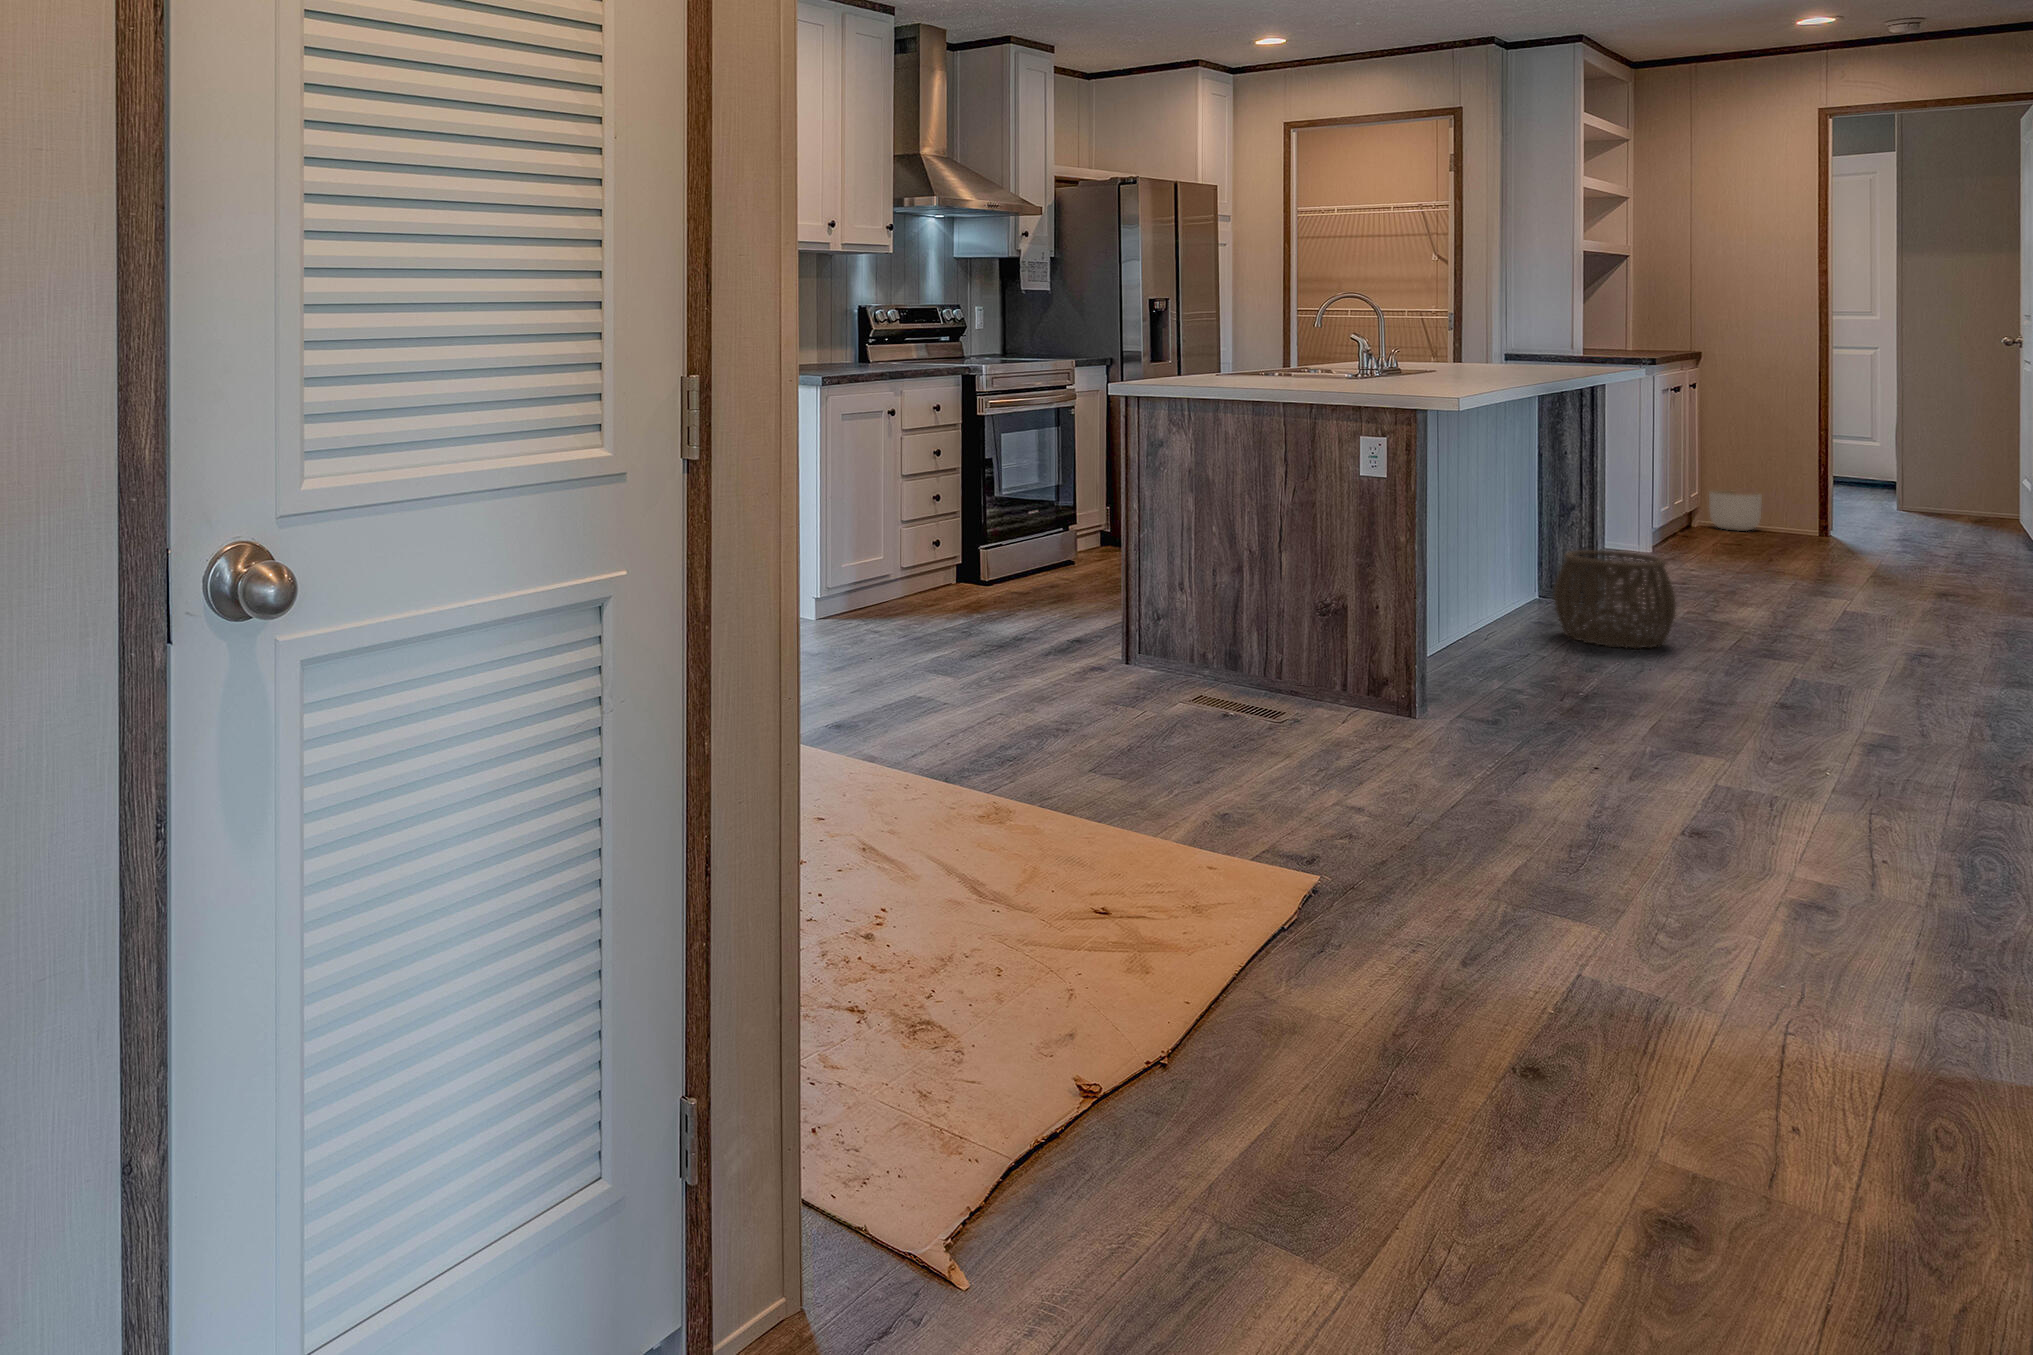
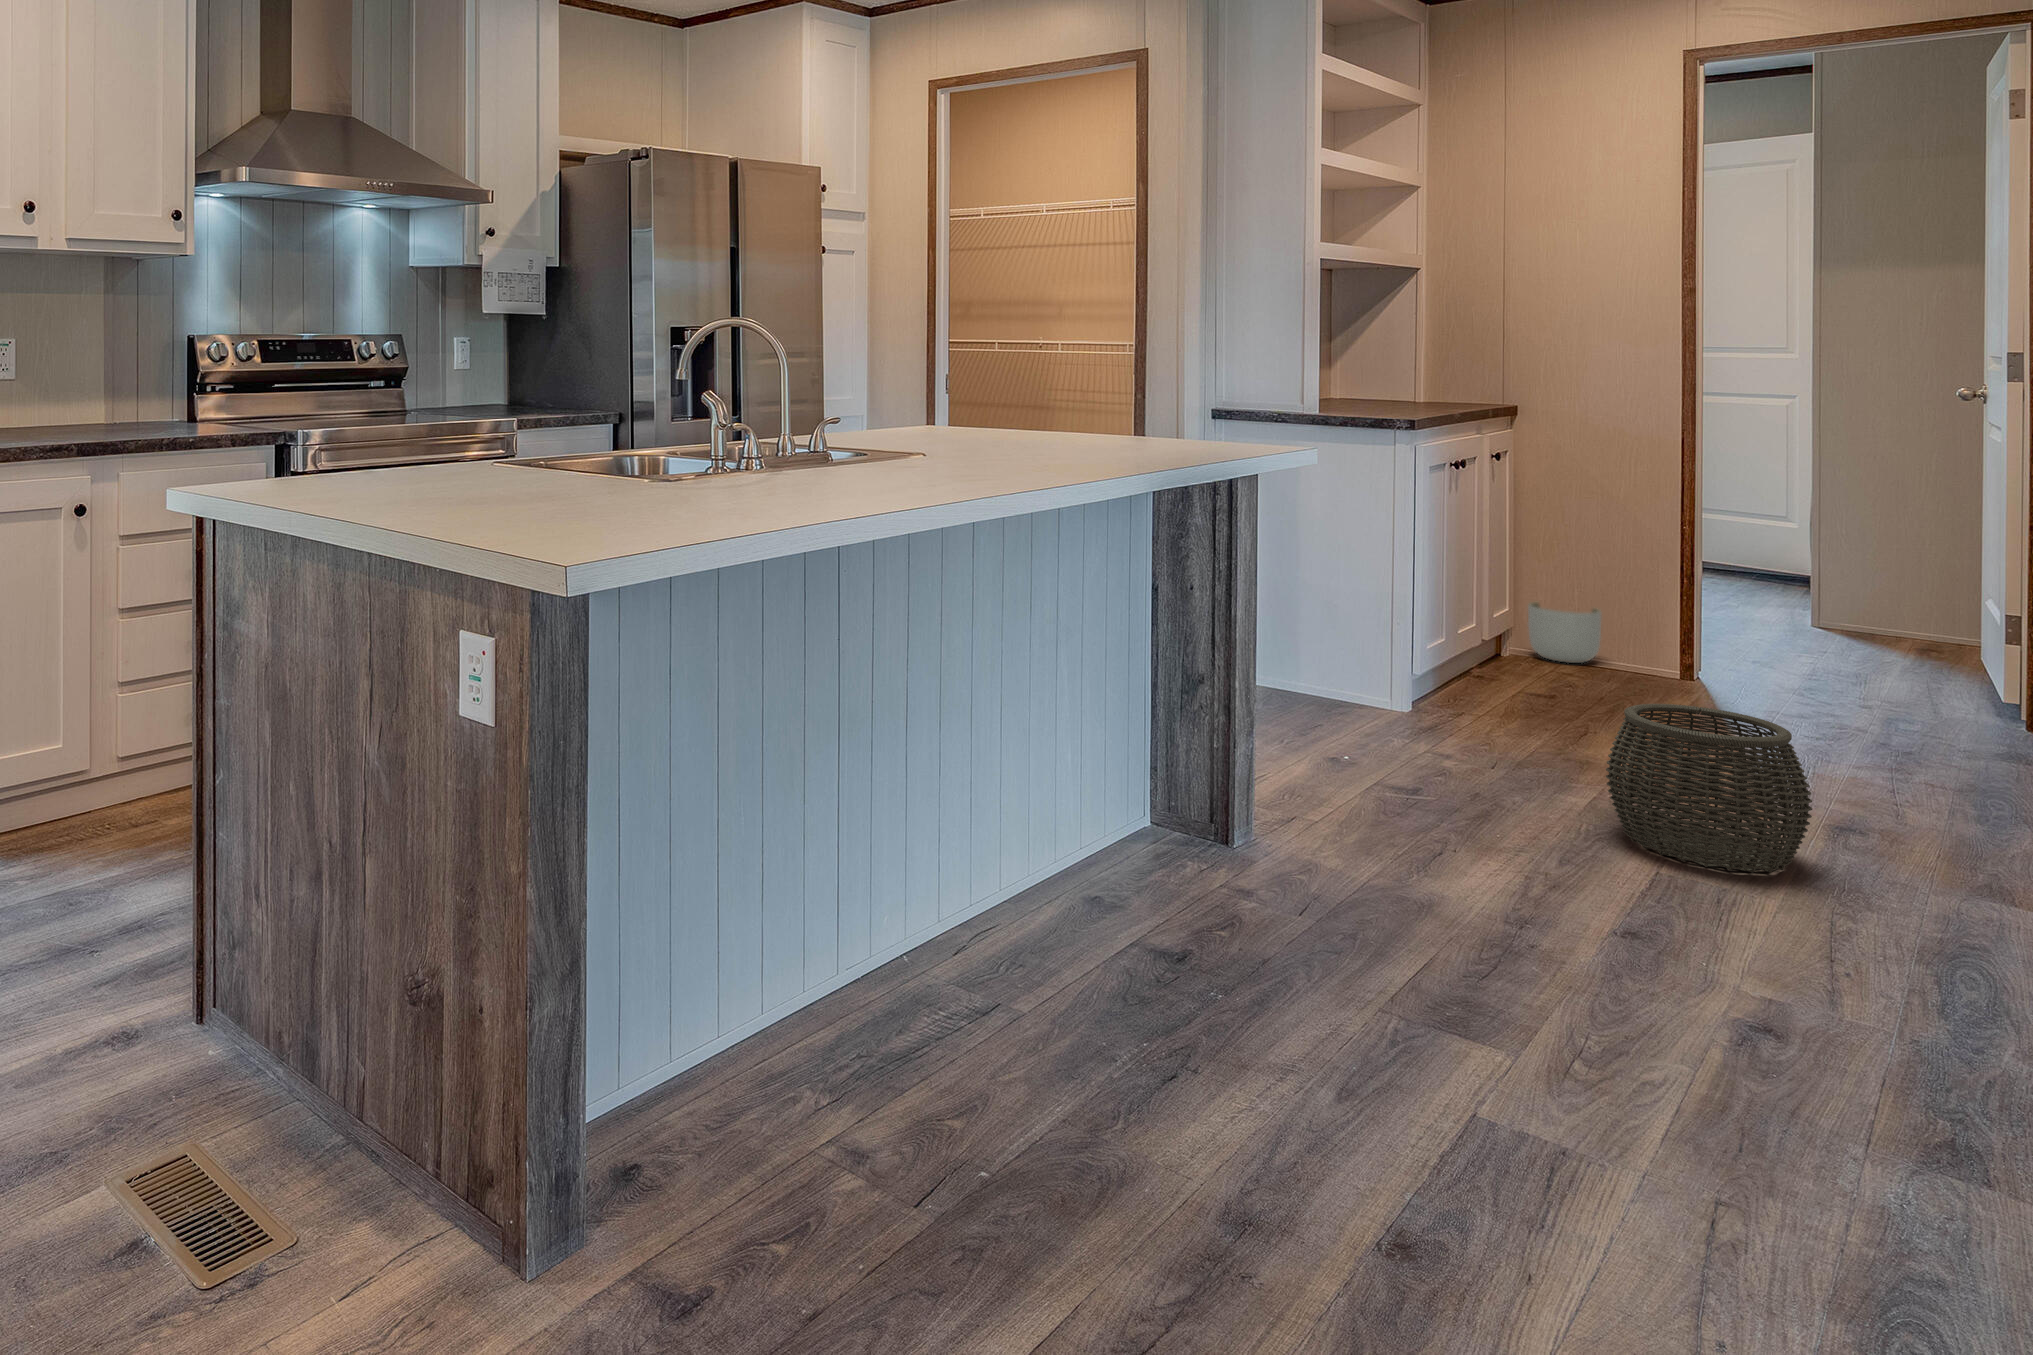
woven basket: present [1554,550,1676,649] -> present [1606,704,1812,873]

